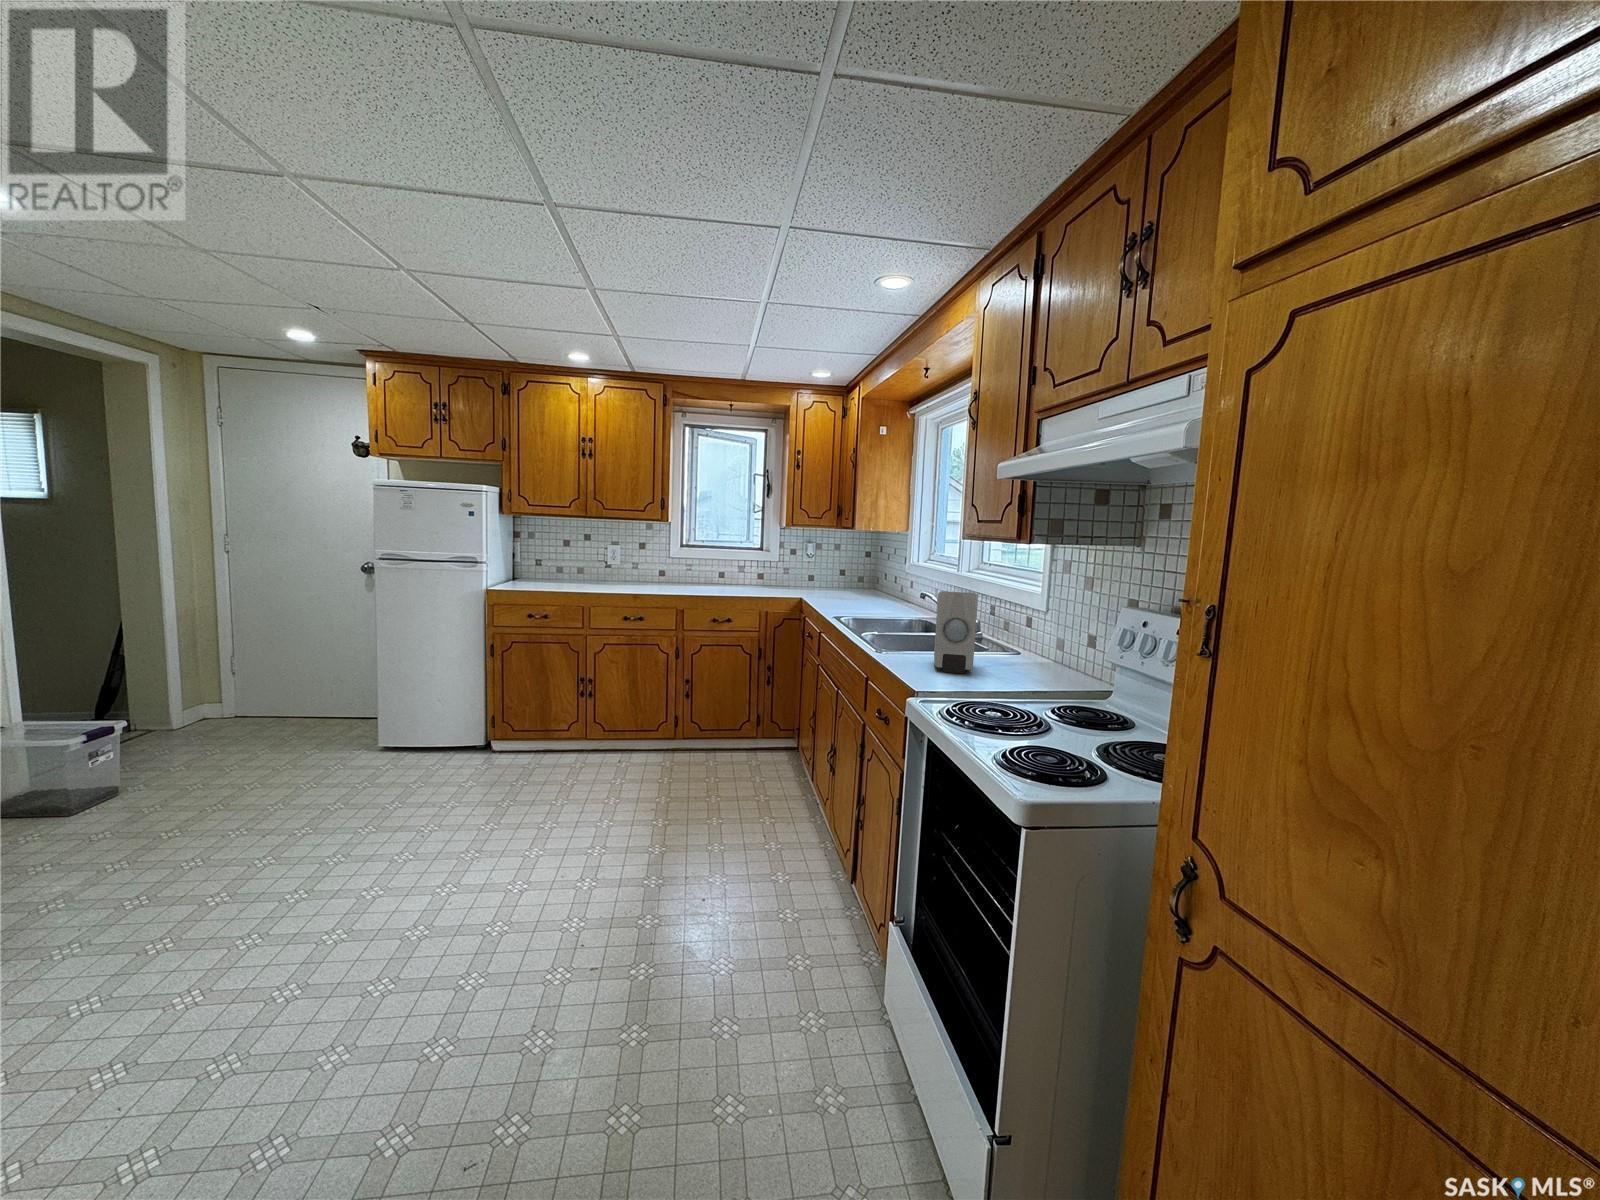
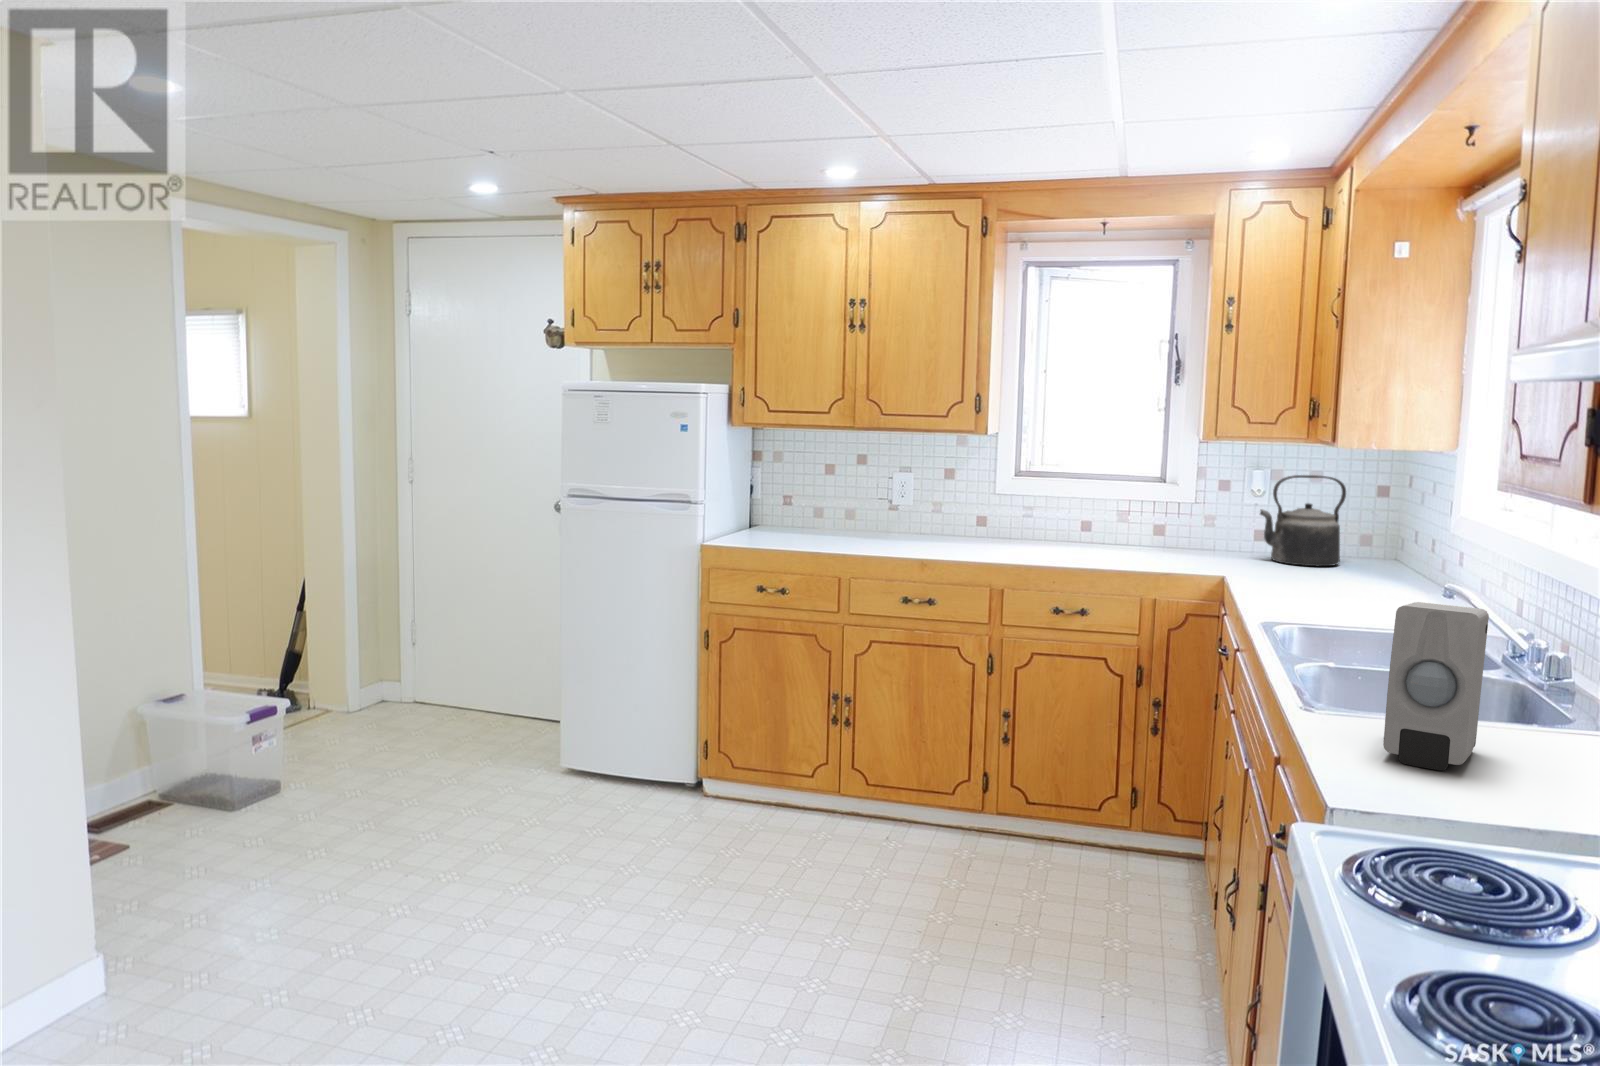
kettle: none [812,546,851,592] -> present [1260,475,1346,566]

